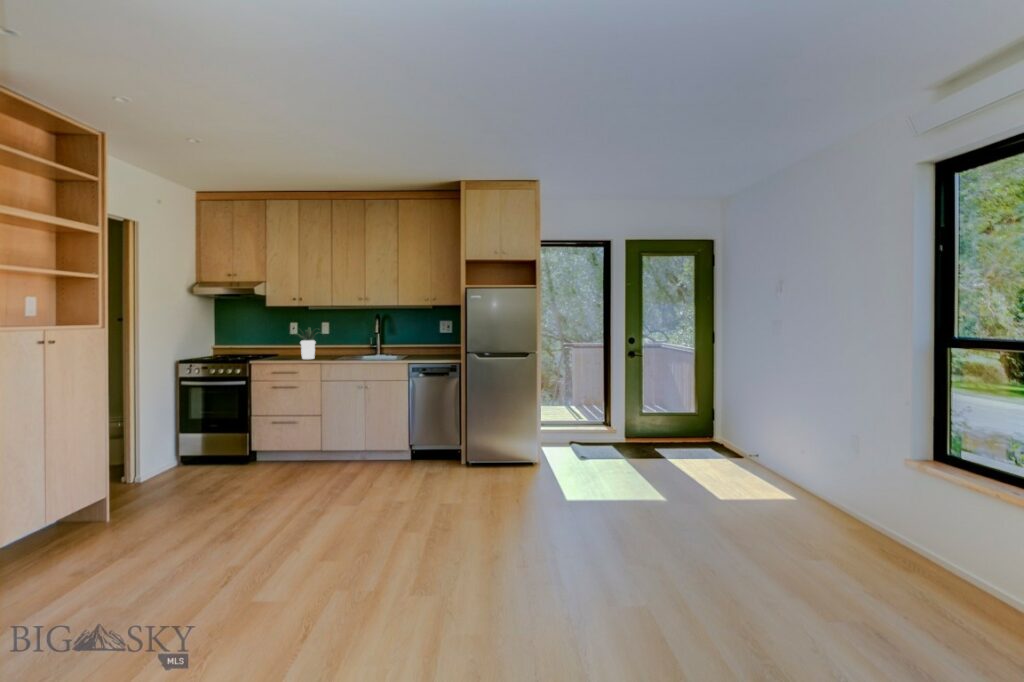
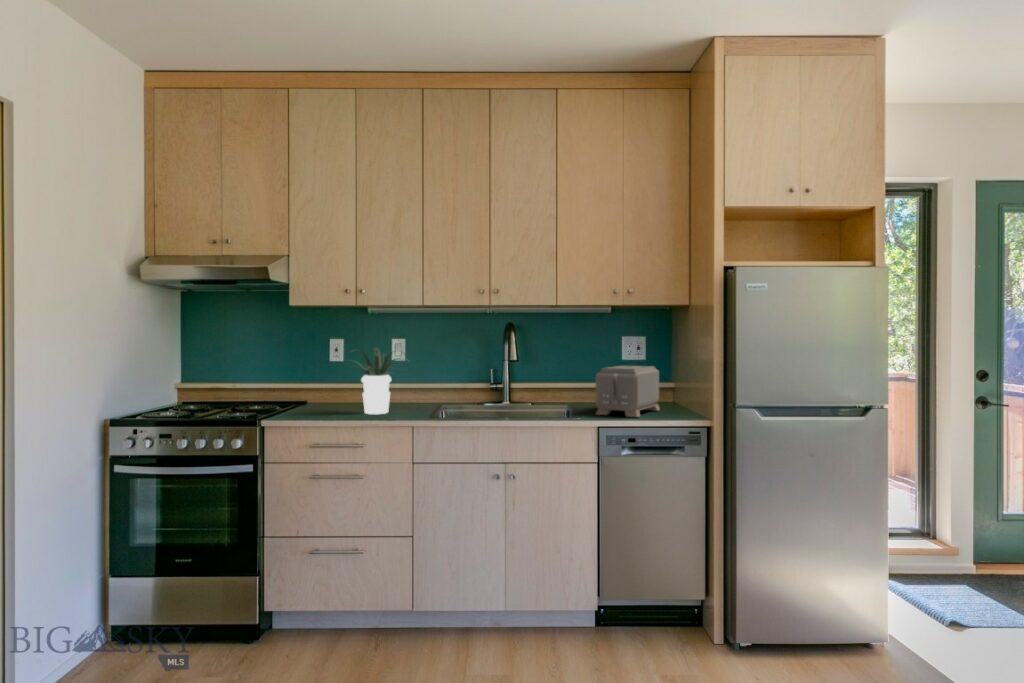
toaster: none [415,336,452,360] -> present [596,366,660,417]

